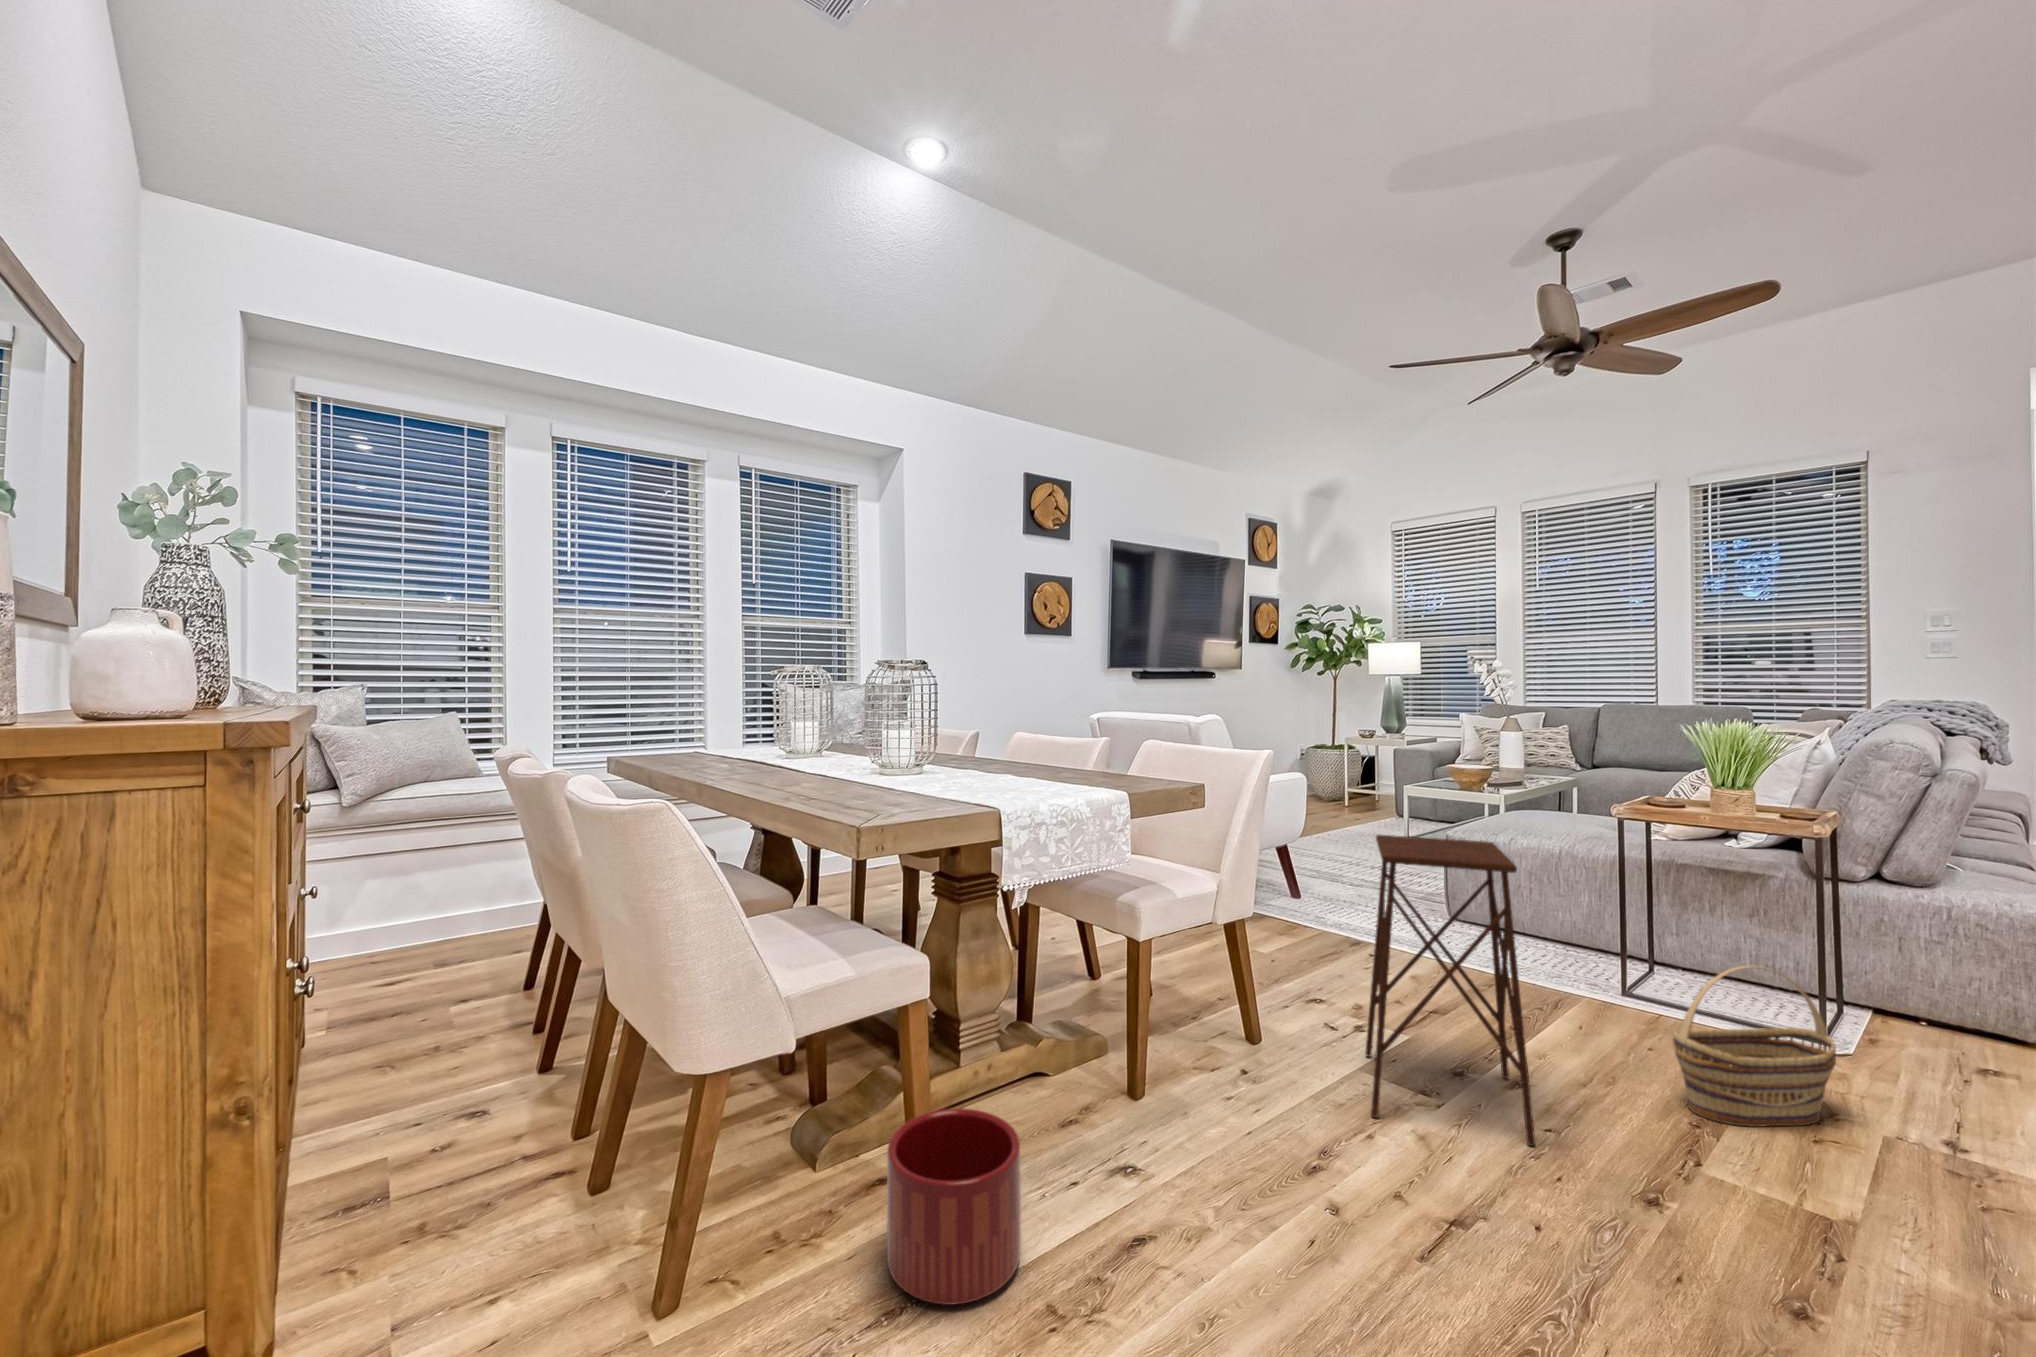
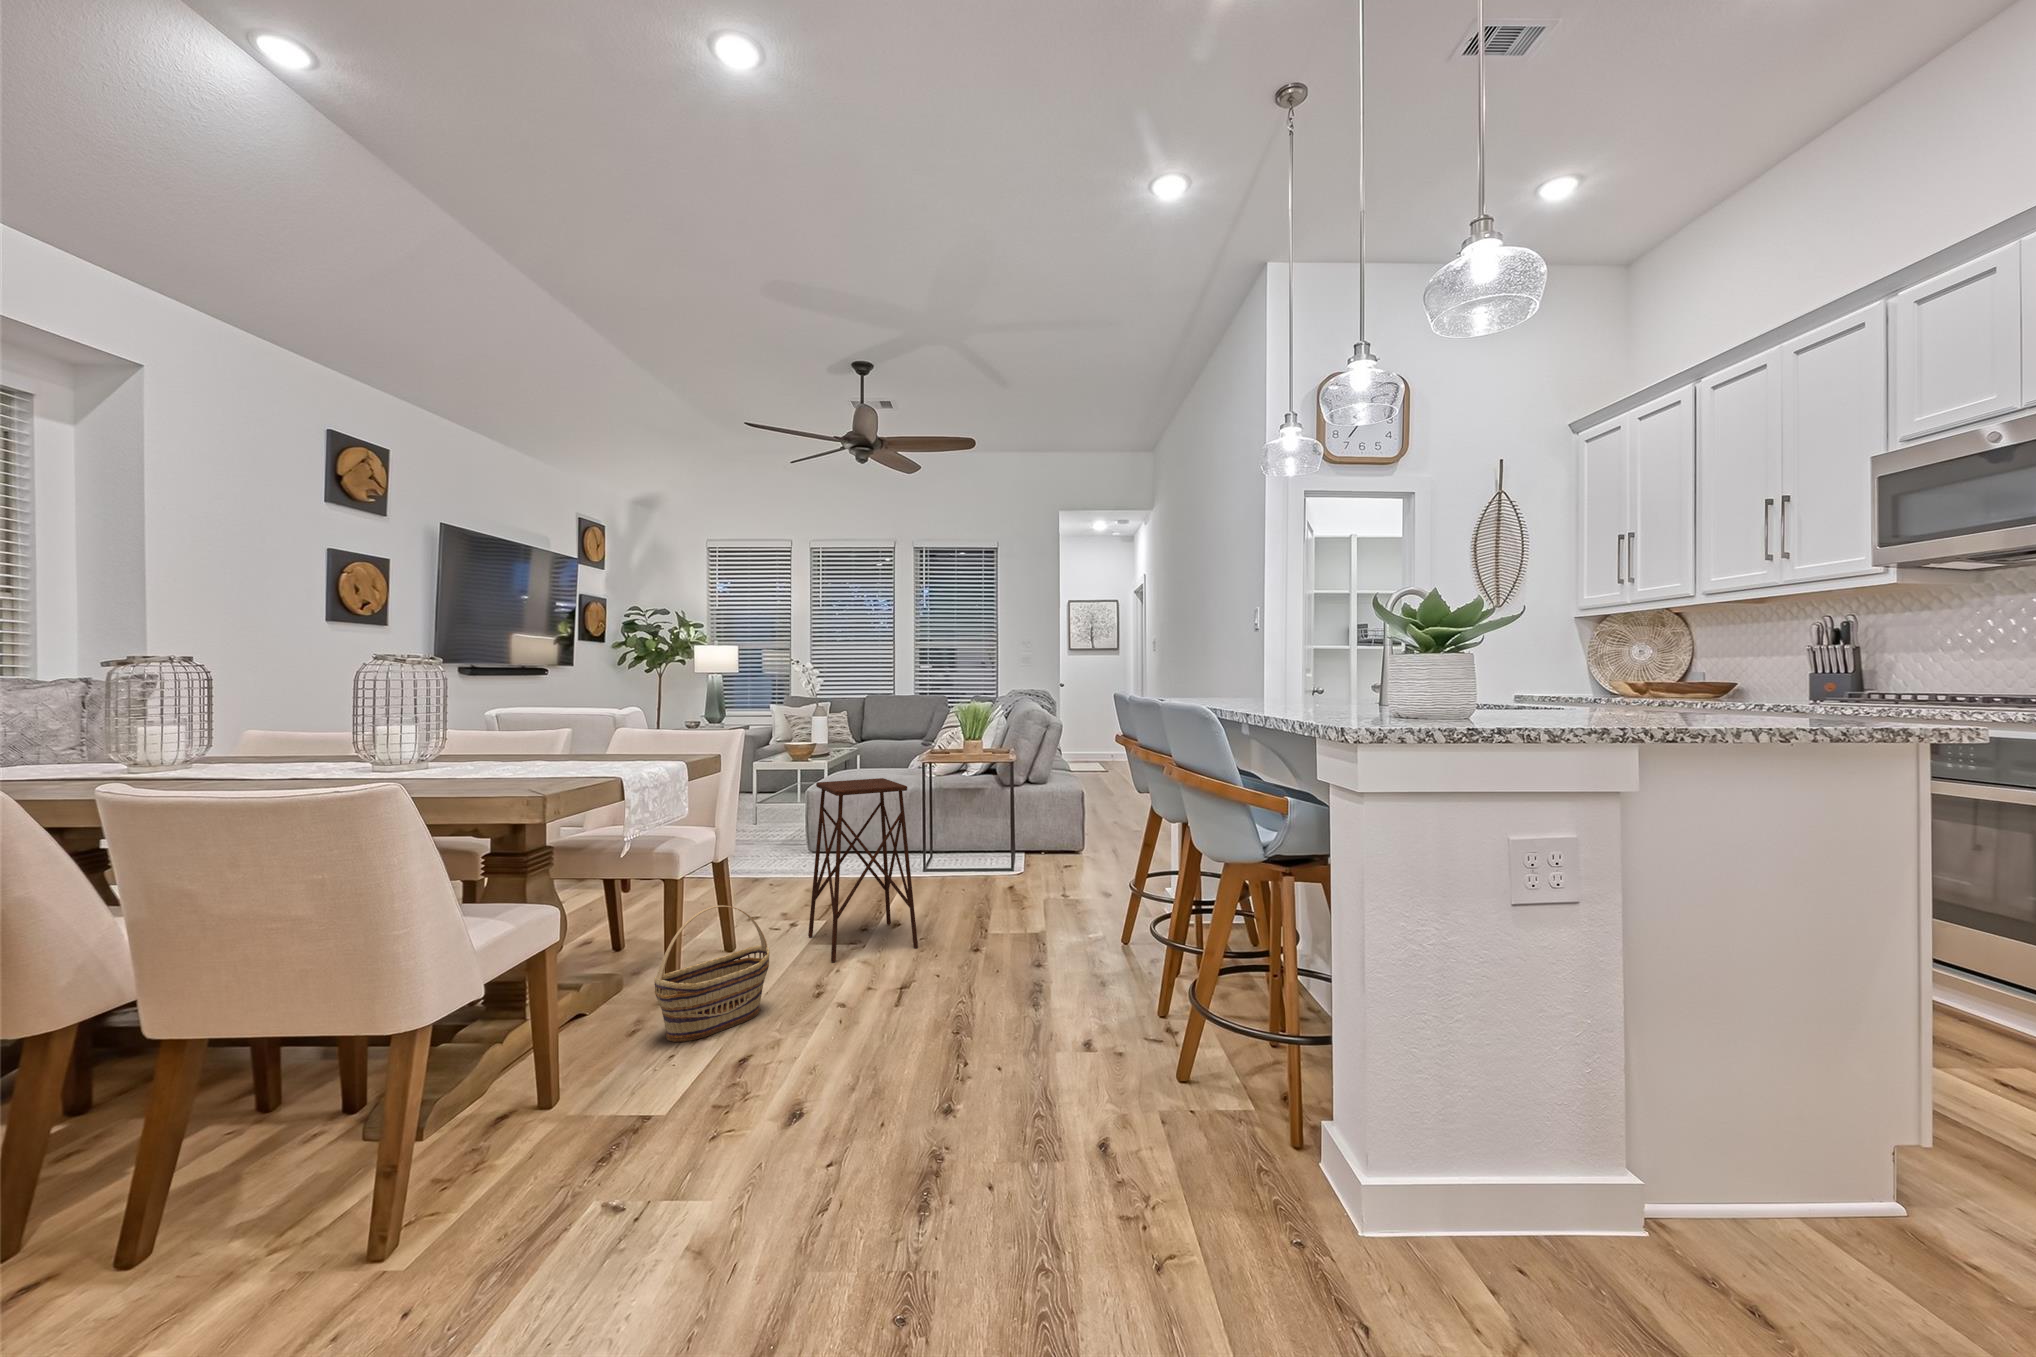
basket: present [1673,965,1836,1127] -> present [655,906,769,1042]
planter: present [887,1108,1021,1305] -> none [570,1006,681,1135]

